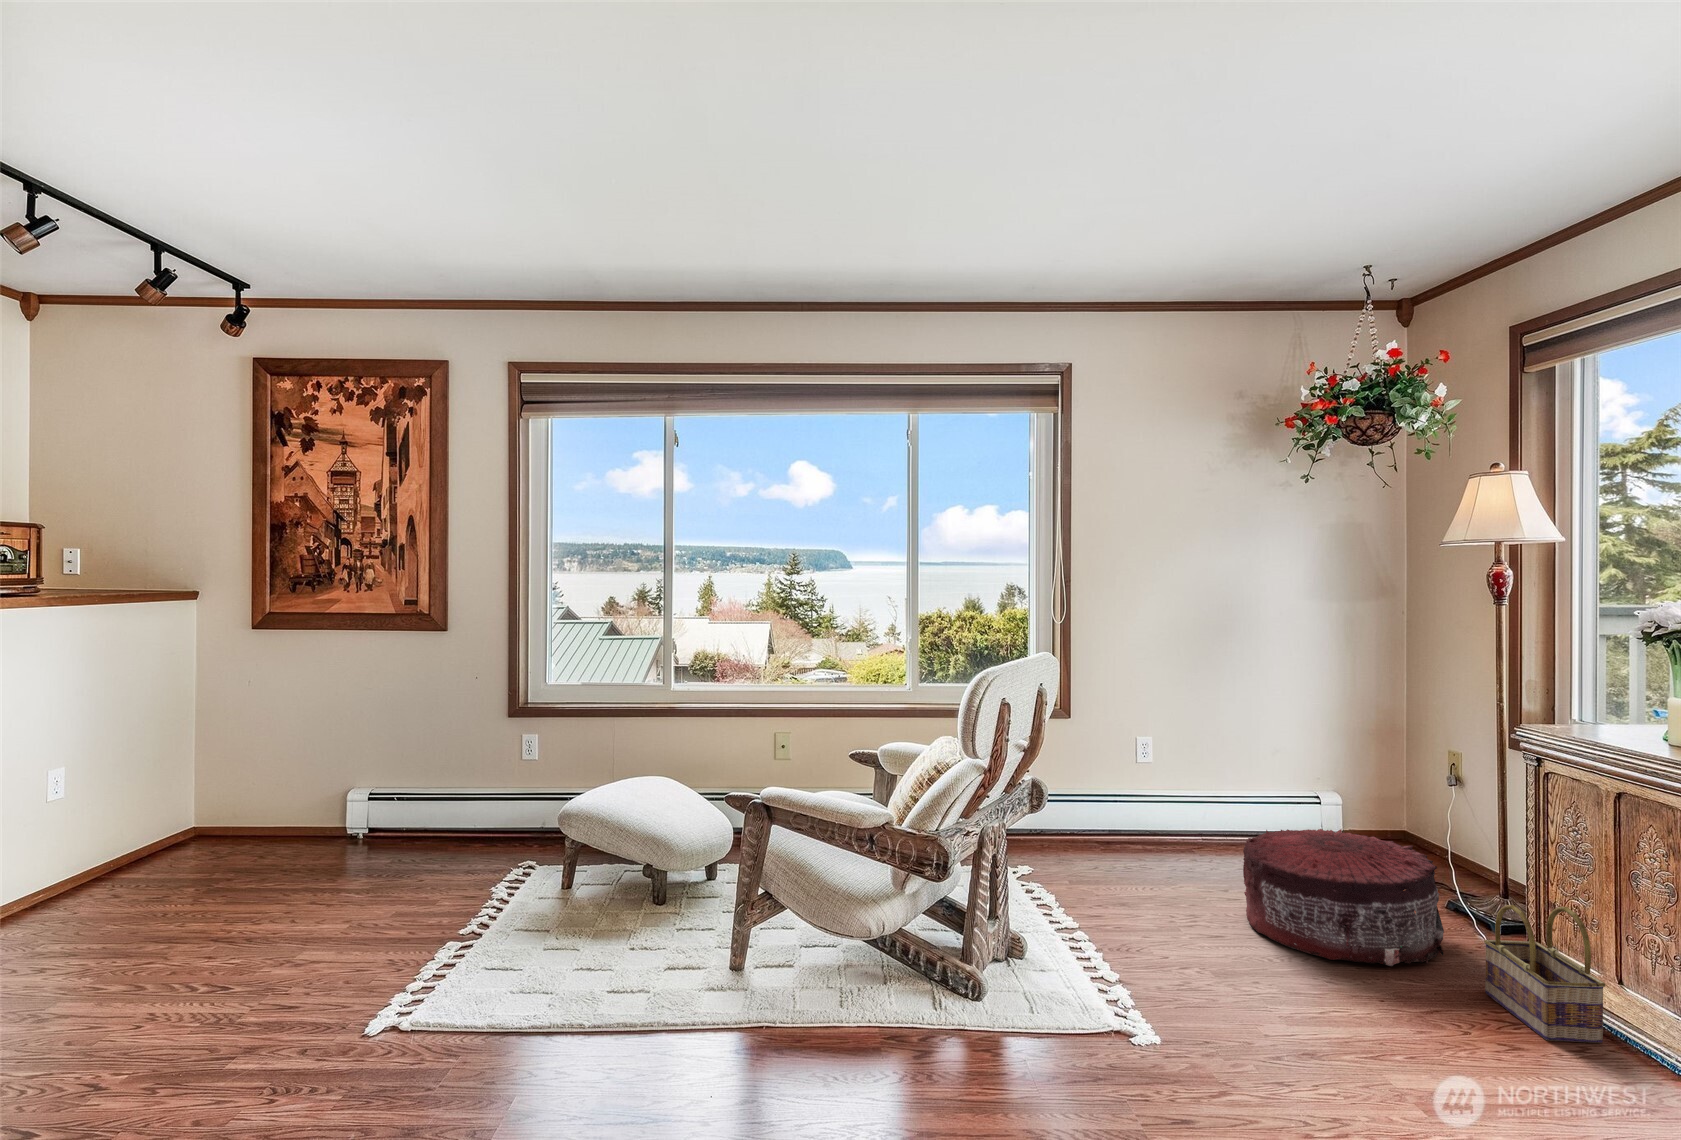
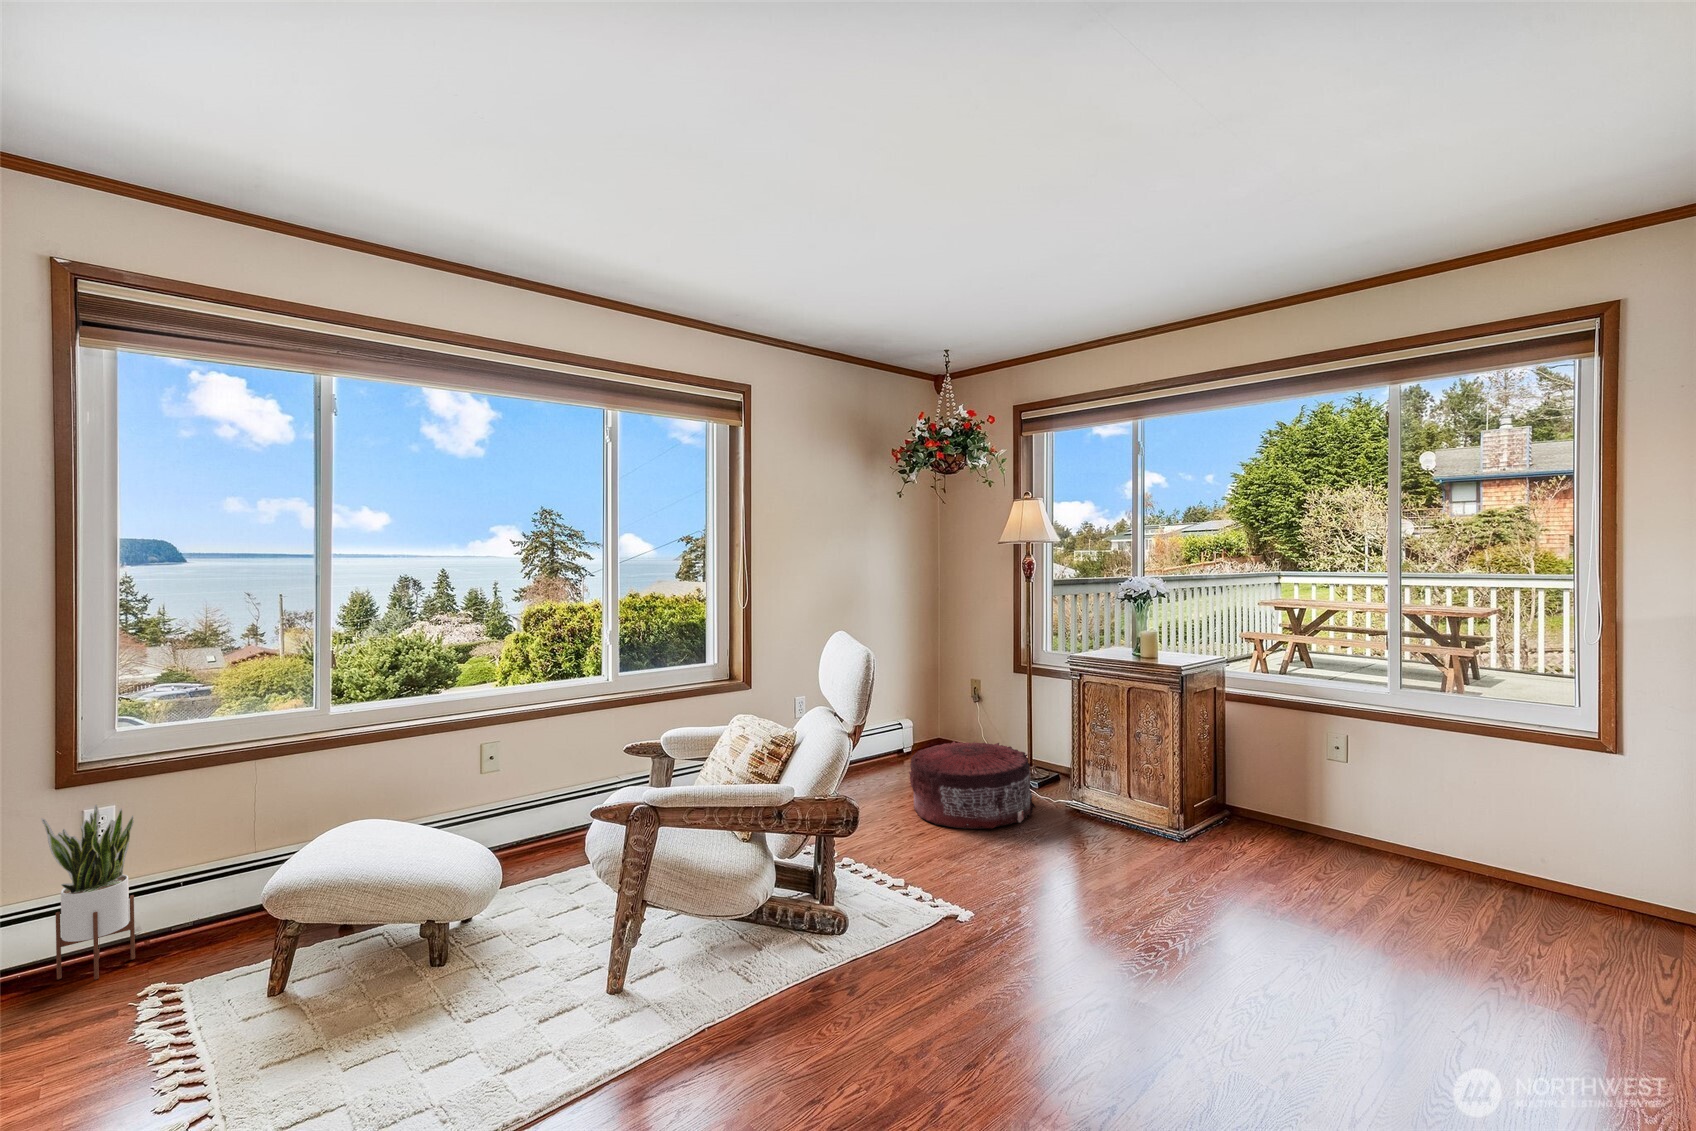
potted plant: none [489,729,542,850] -> present [41,805,135,980]
basket: present [1484,905,1606,1043] -> none [1069,759,1138,839]

